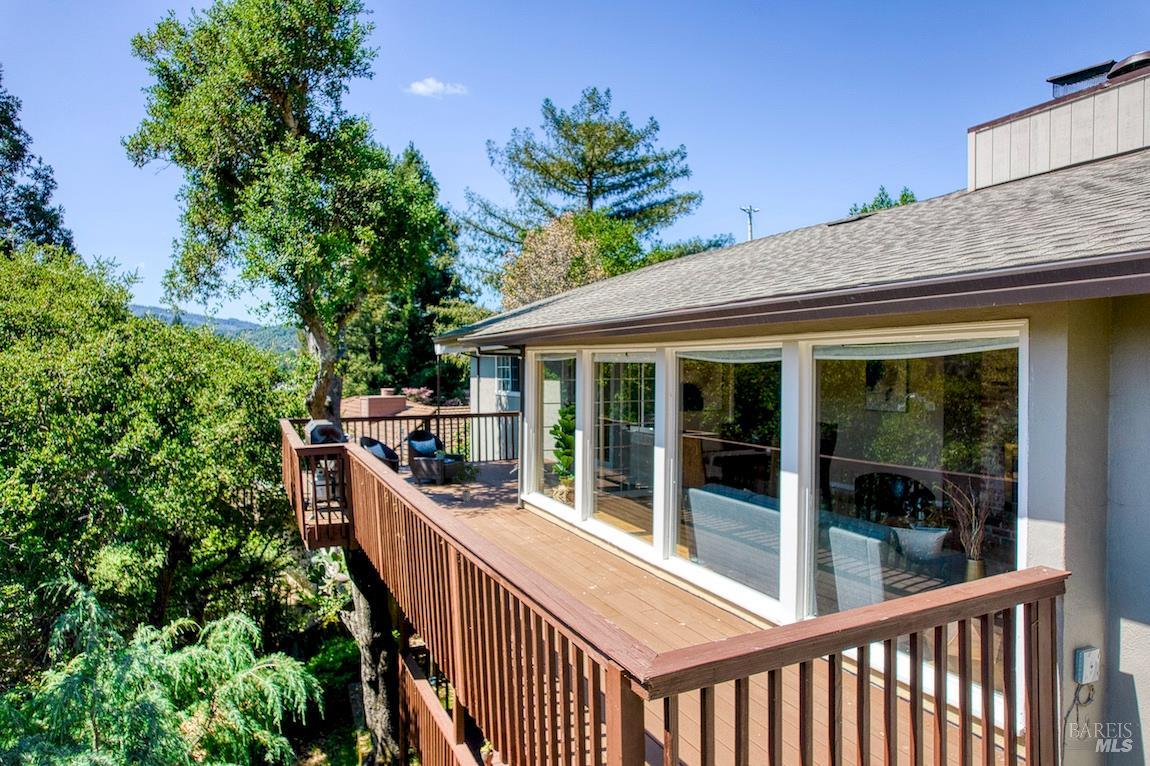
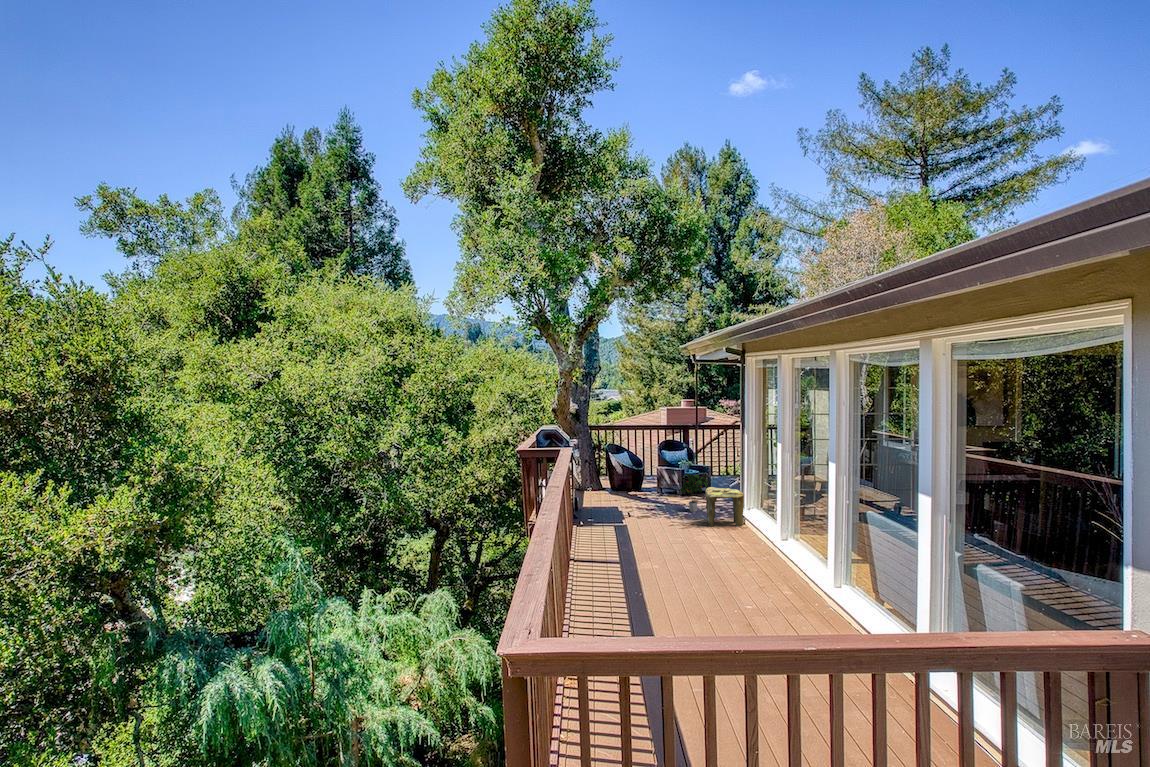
stool: none [488,474,526,513] -> present [705,487,744,527]

